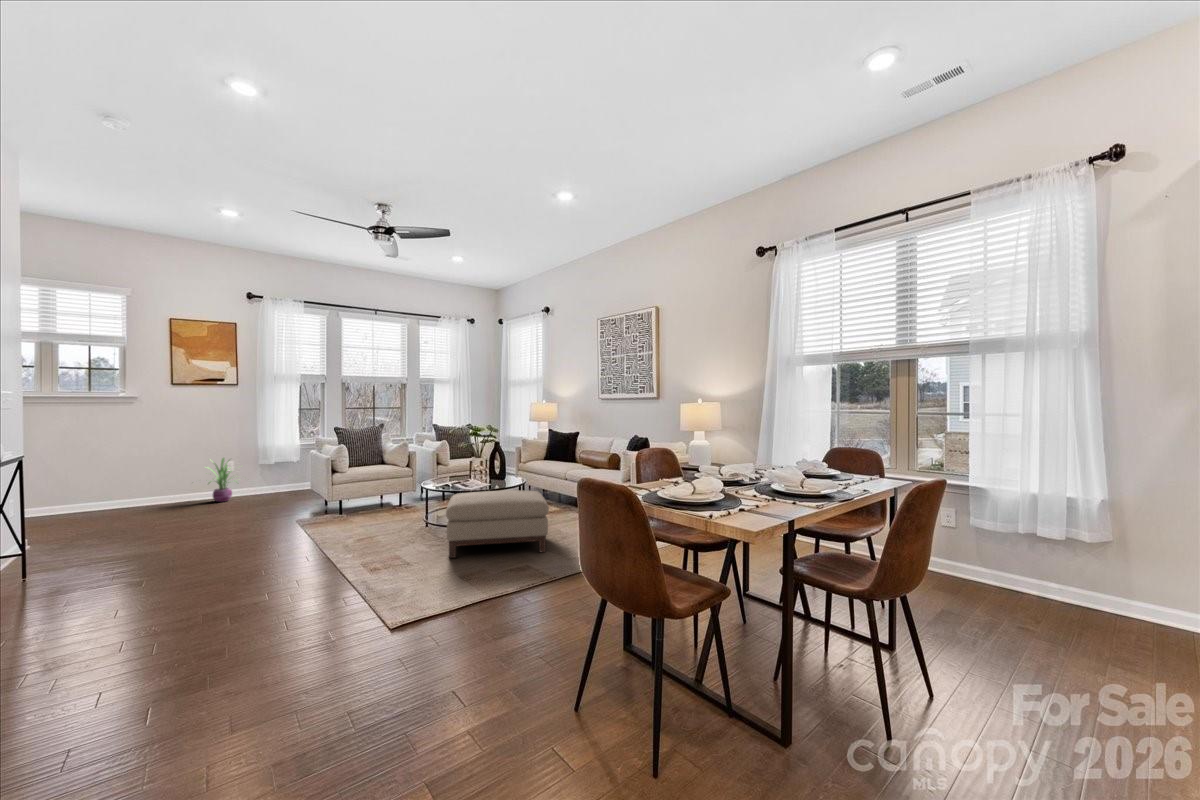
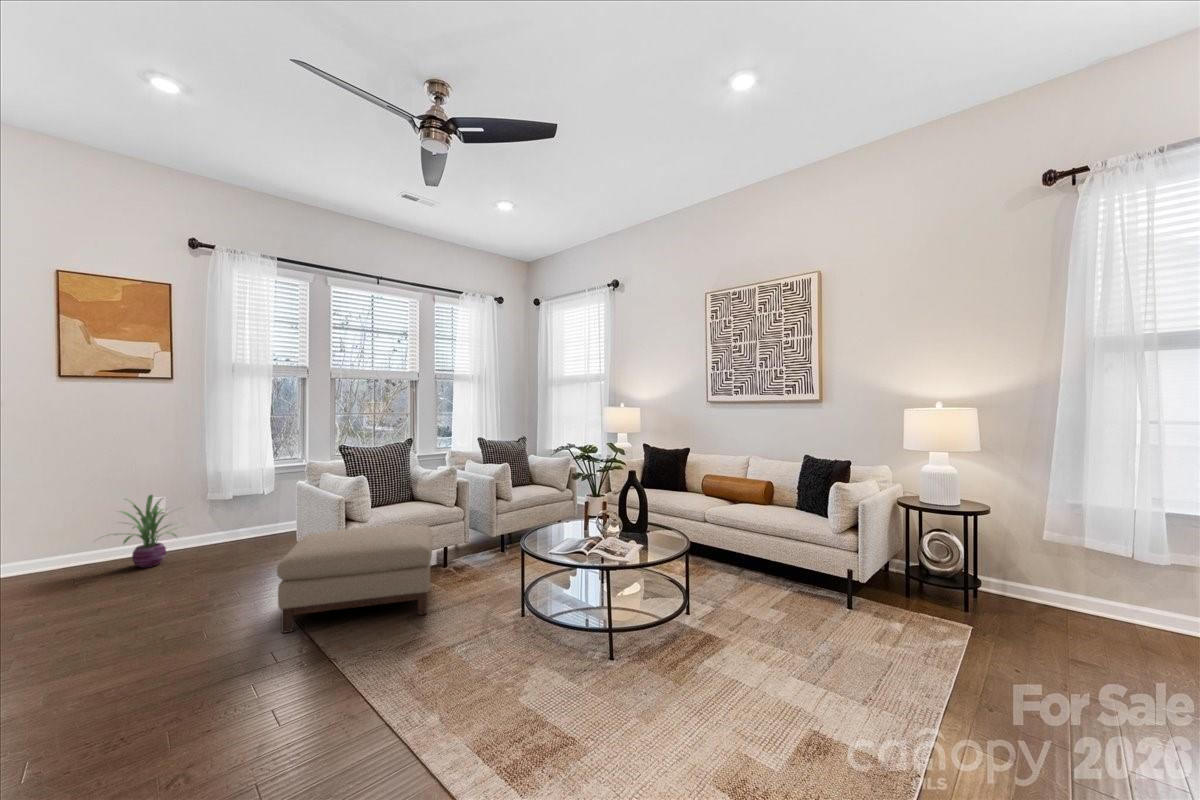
ottoman: present [446,490,549,558] -> present [277,525,432,633]

